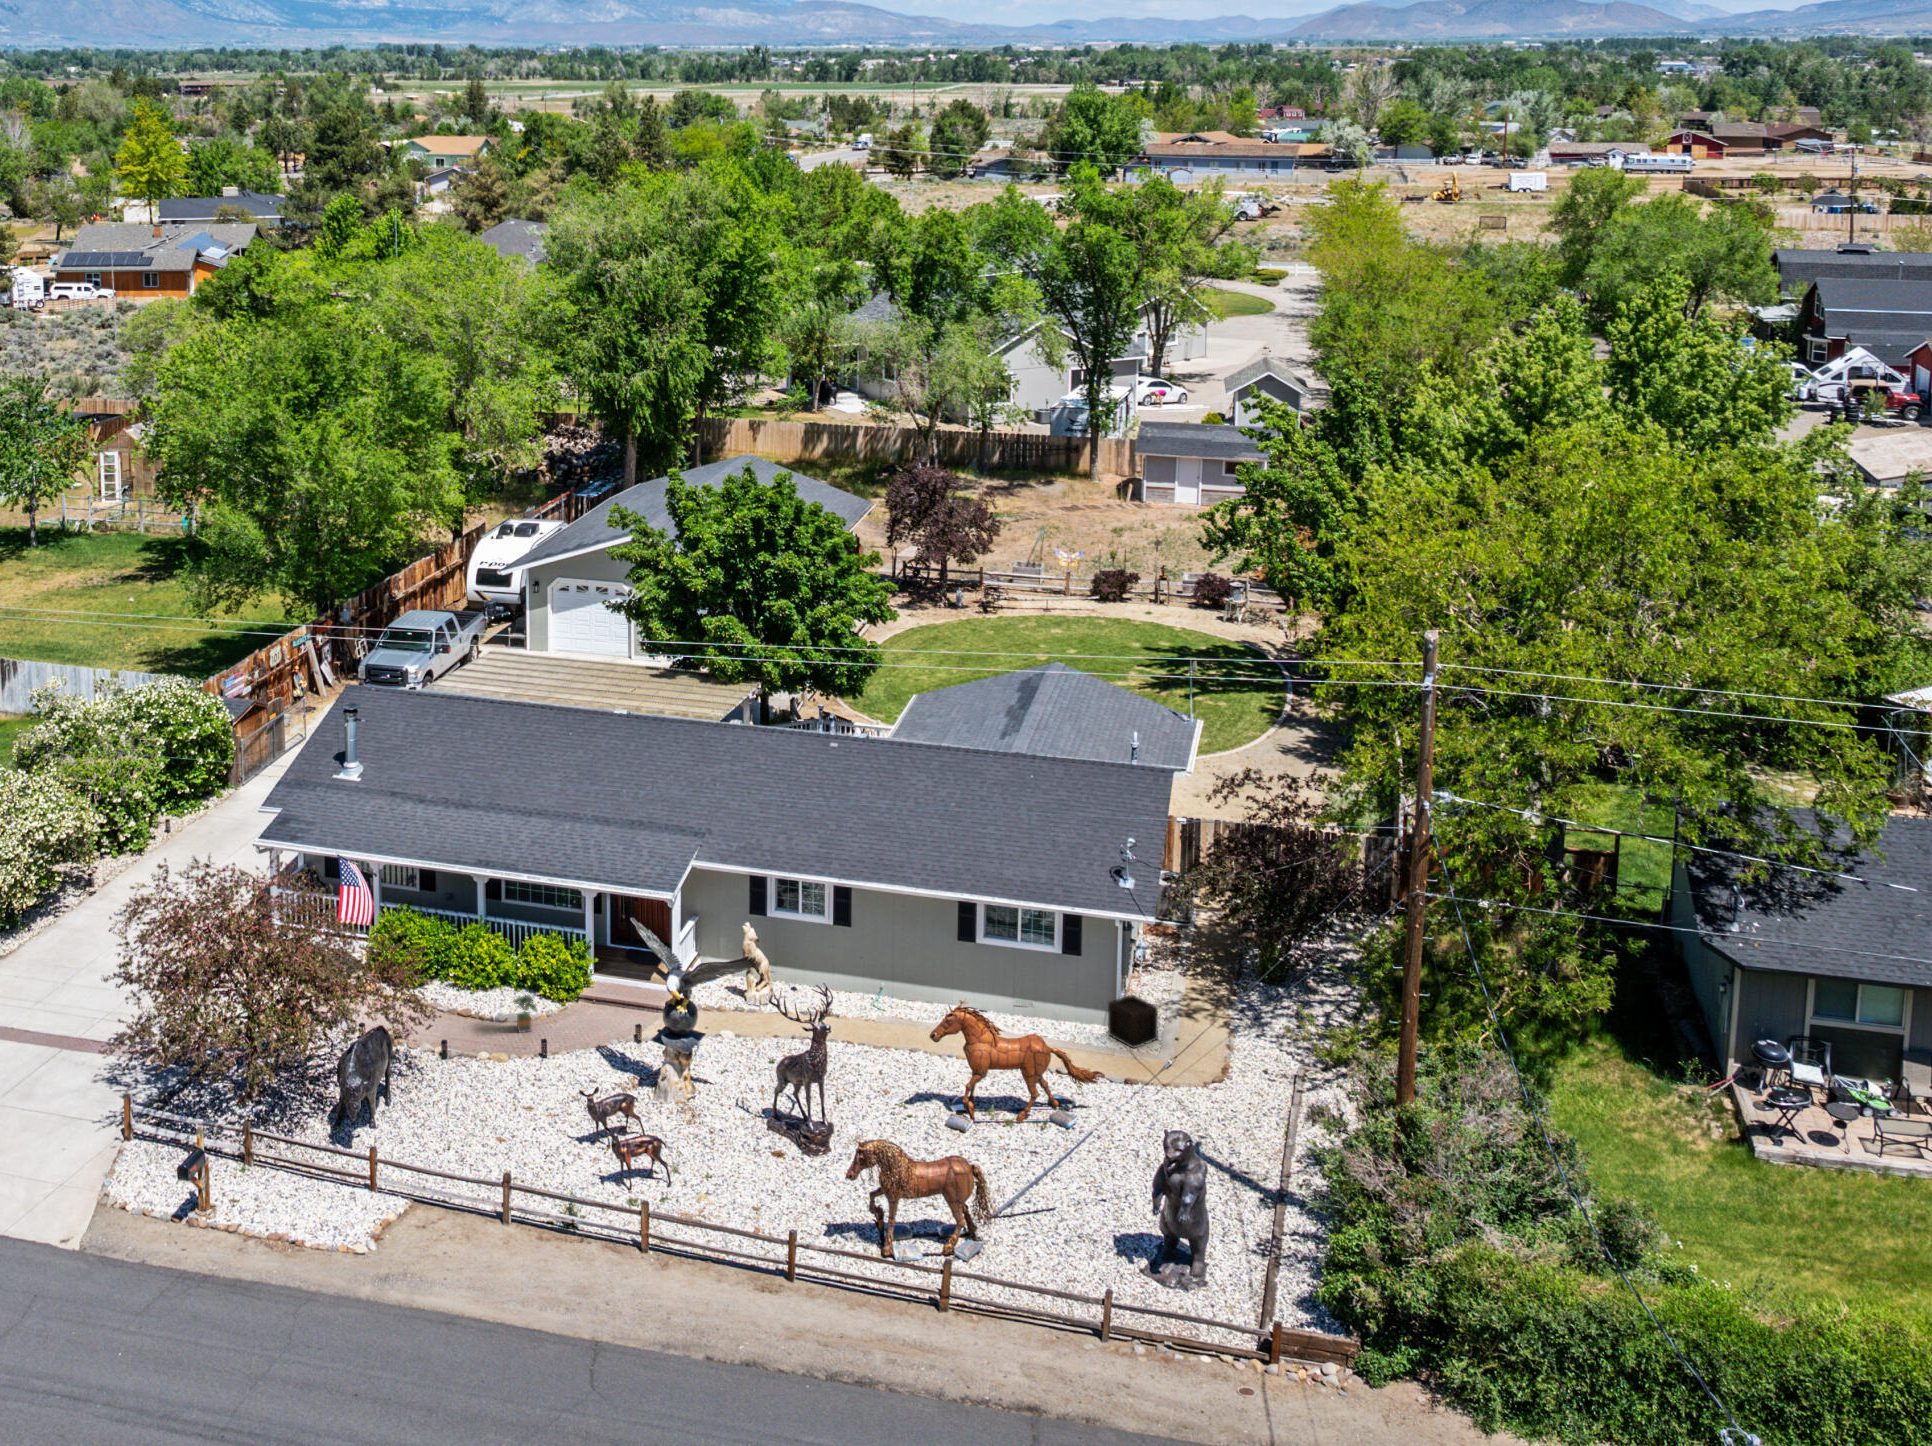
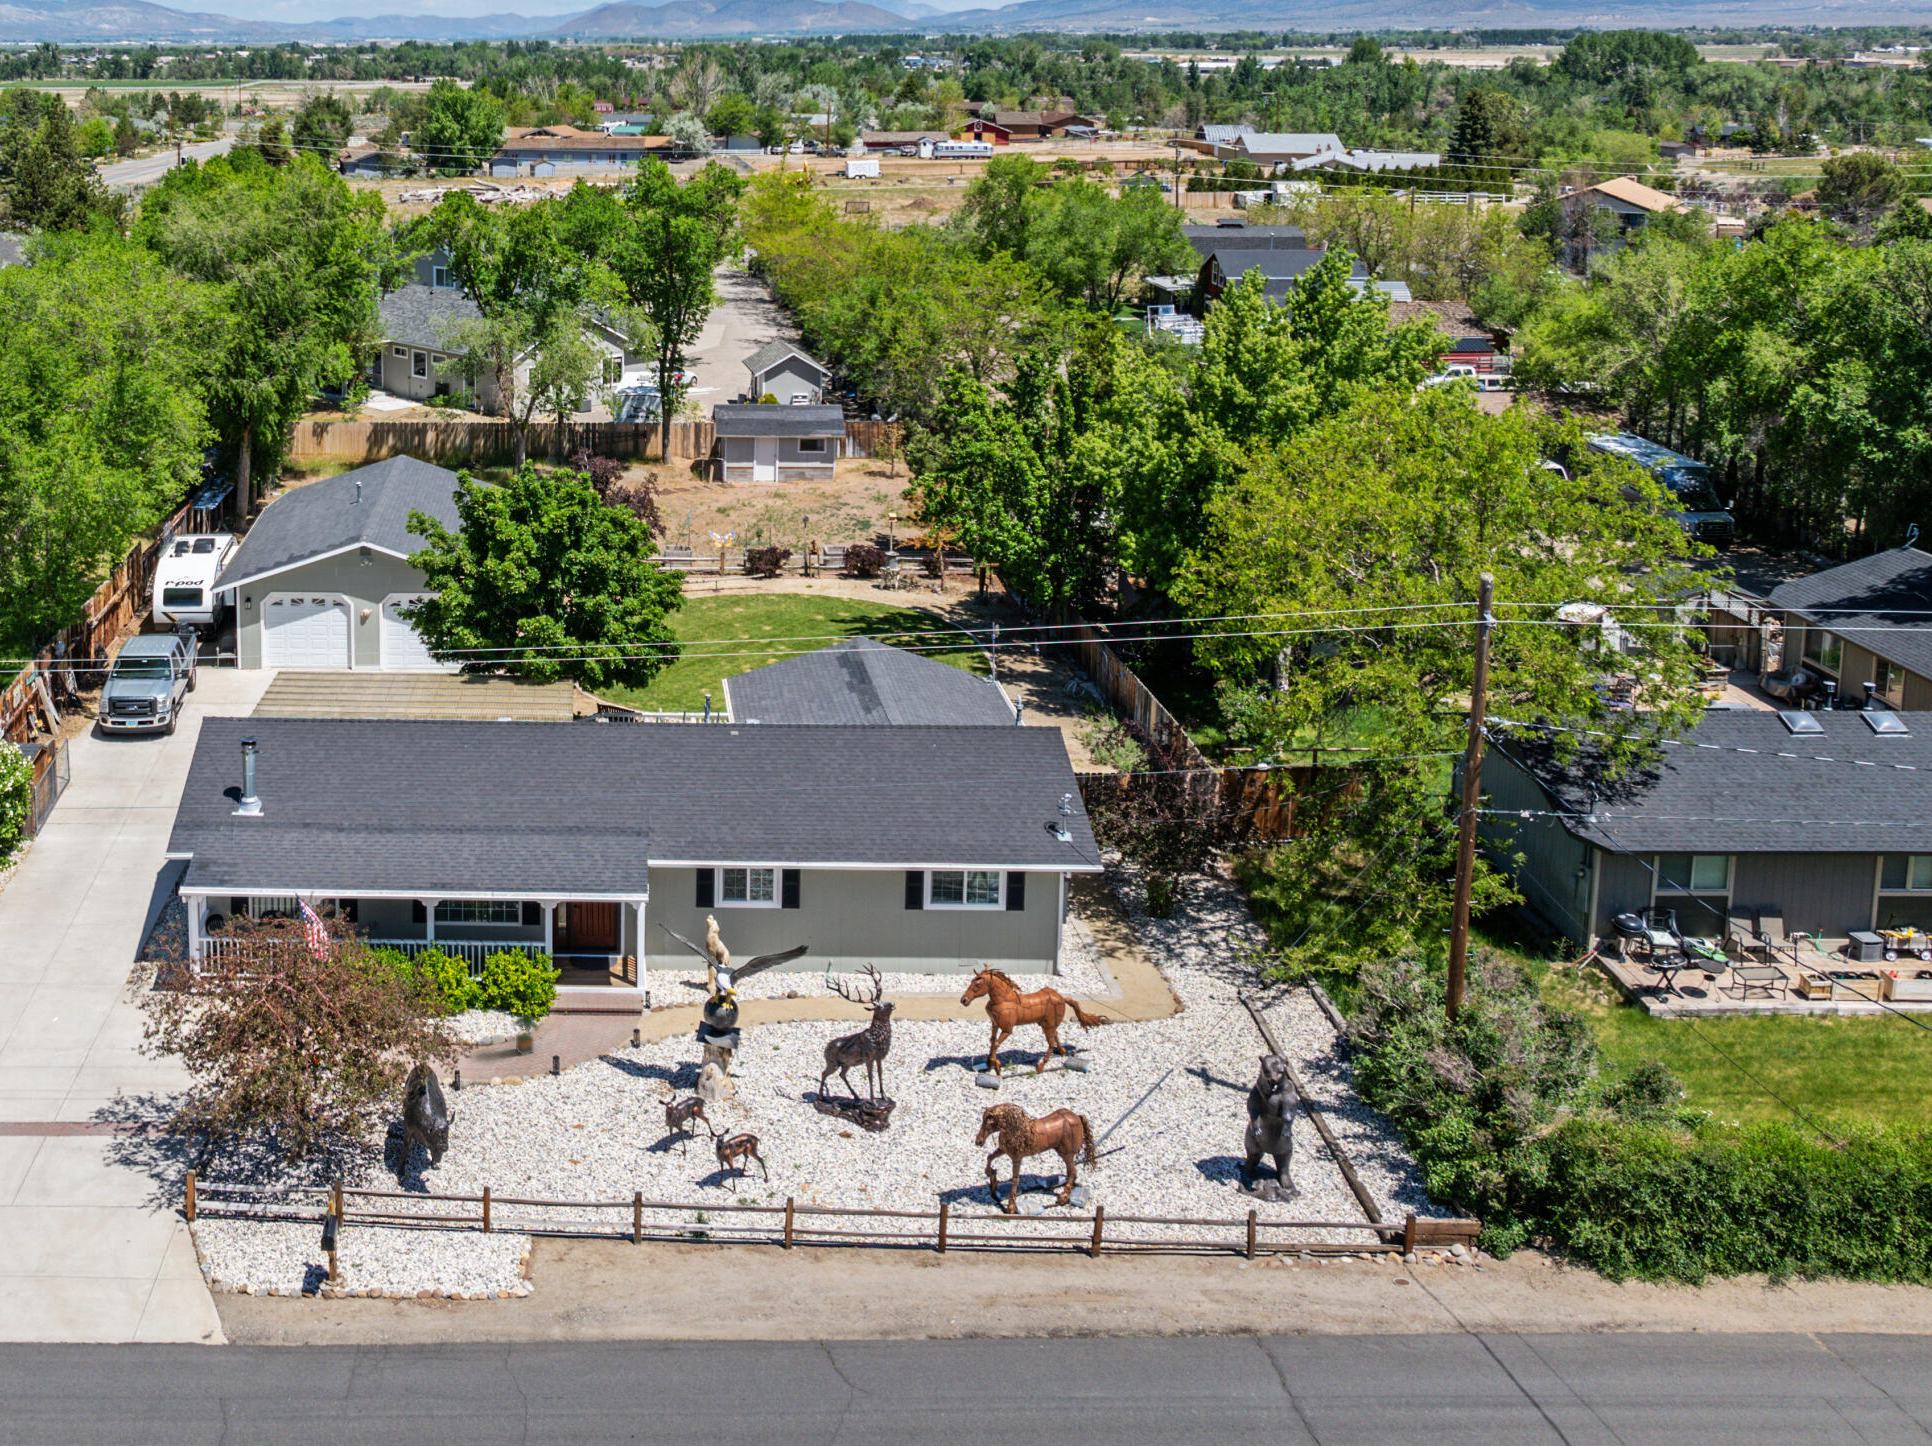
wooden crate: present [1108,995,1158,1048] -> none [1072,942,1119,993]

